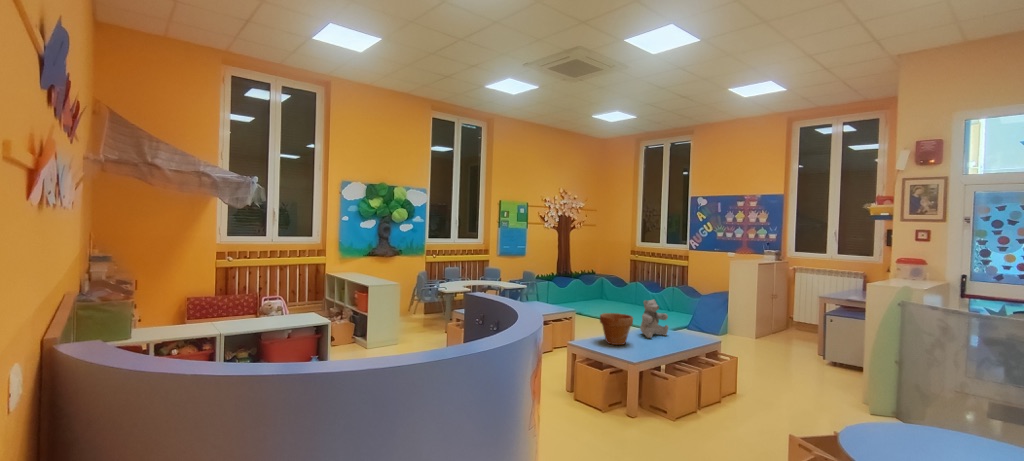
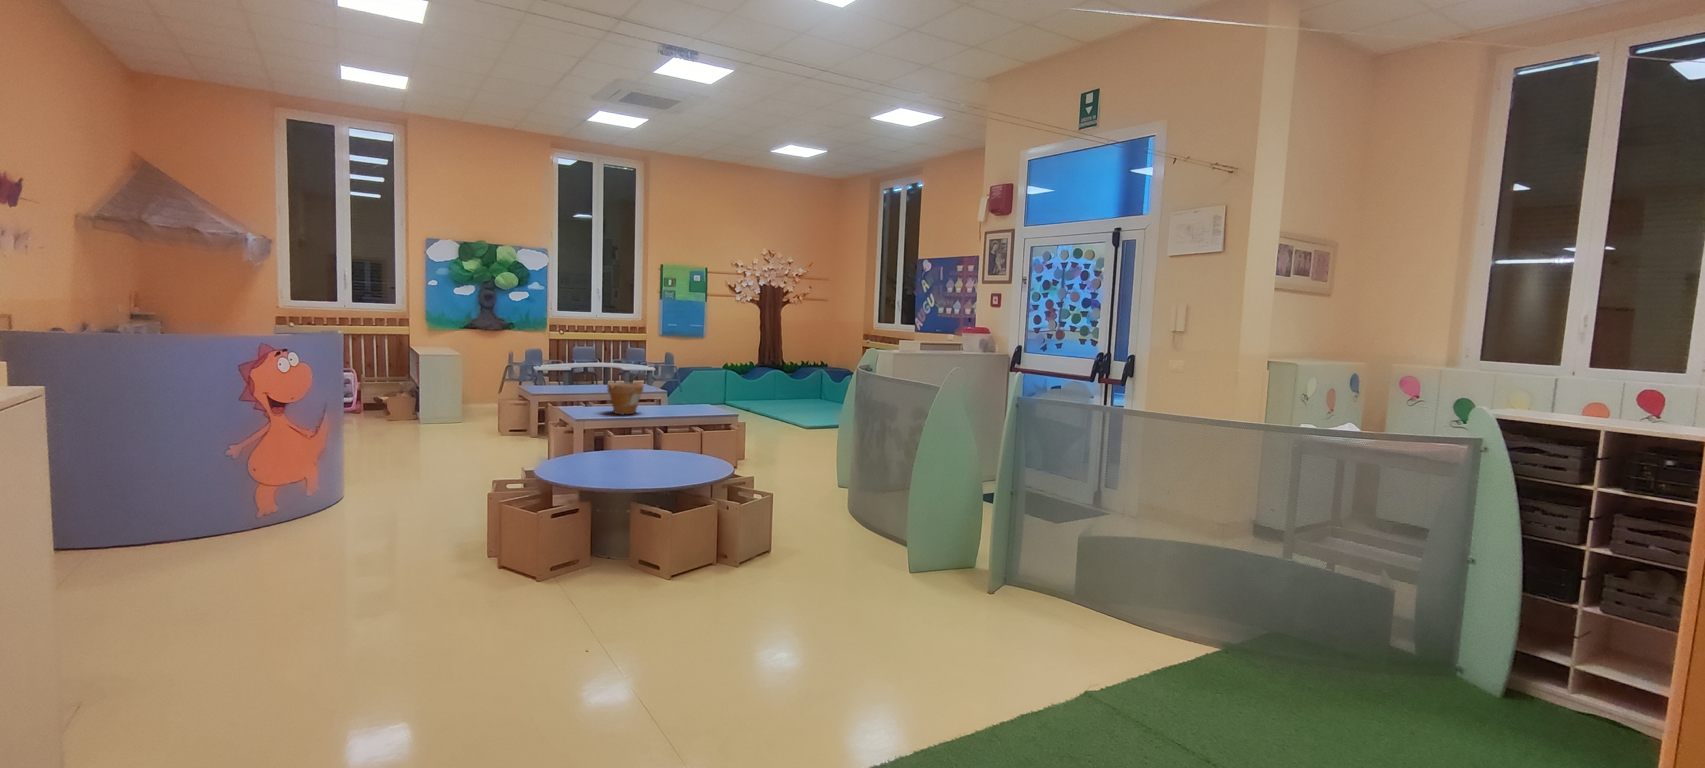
teddy bear: present [640,300,668,338] -> none [670,371,706,412]

